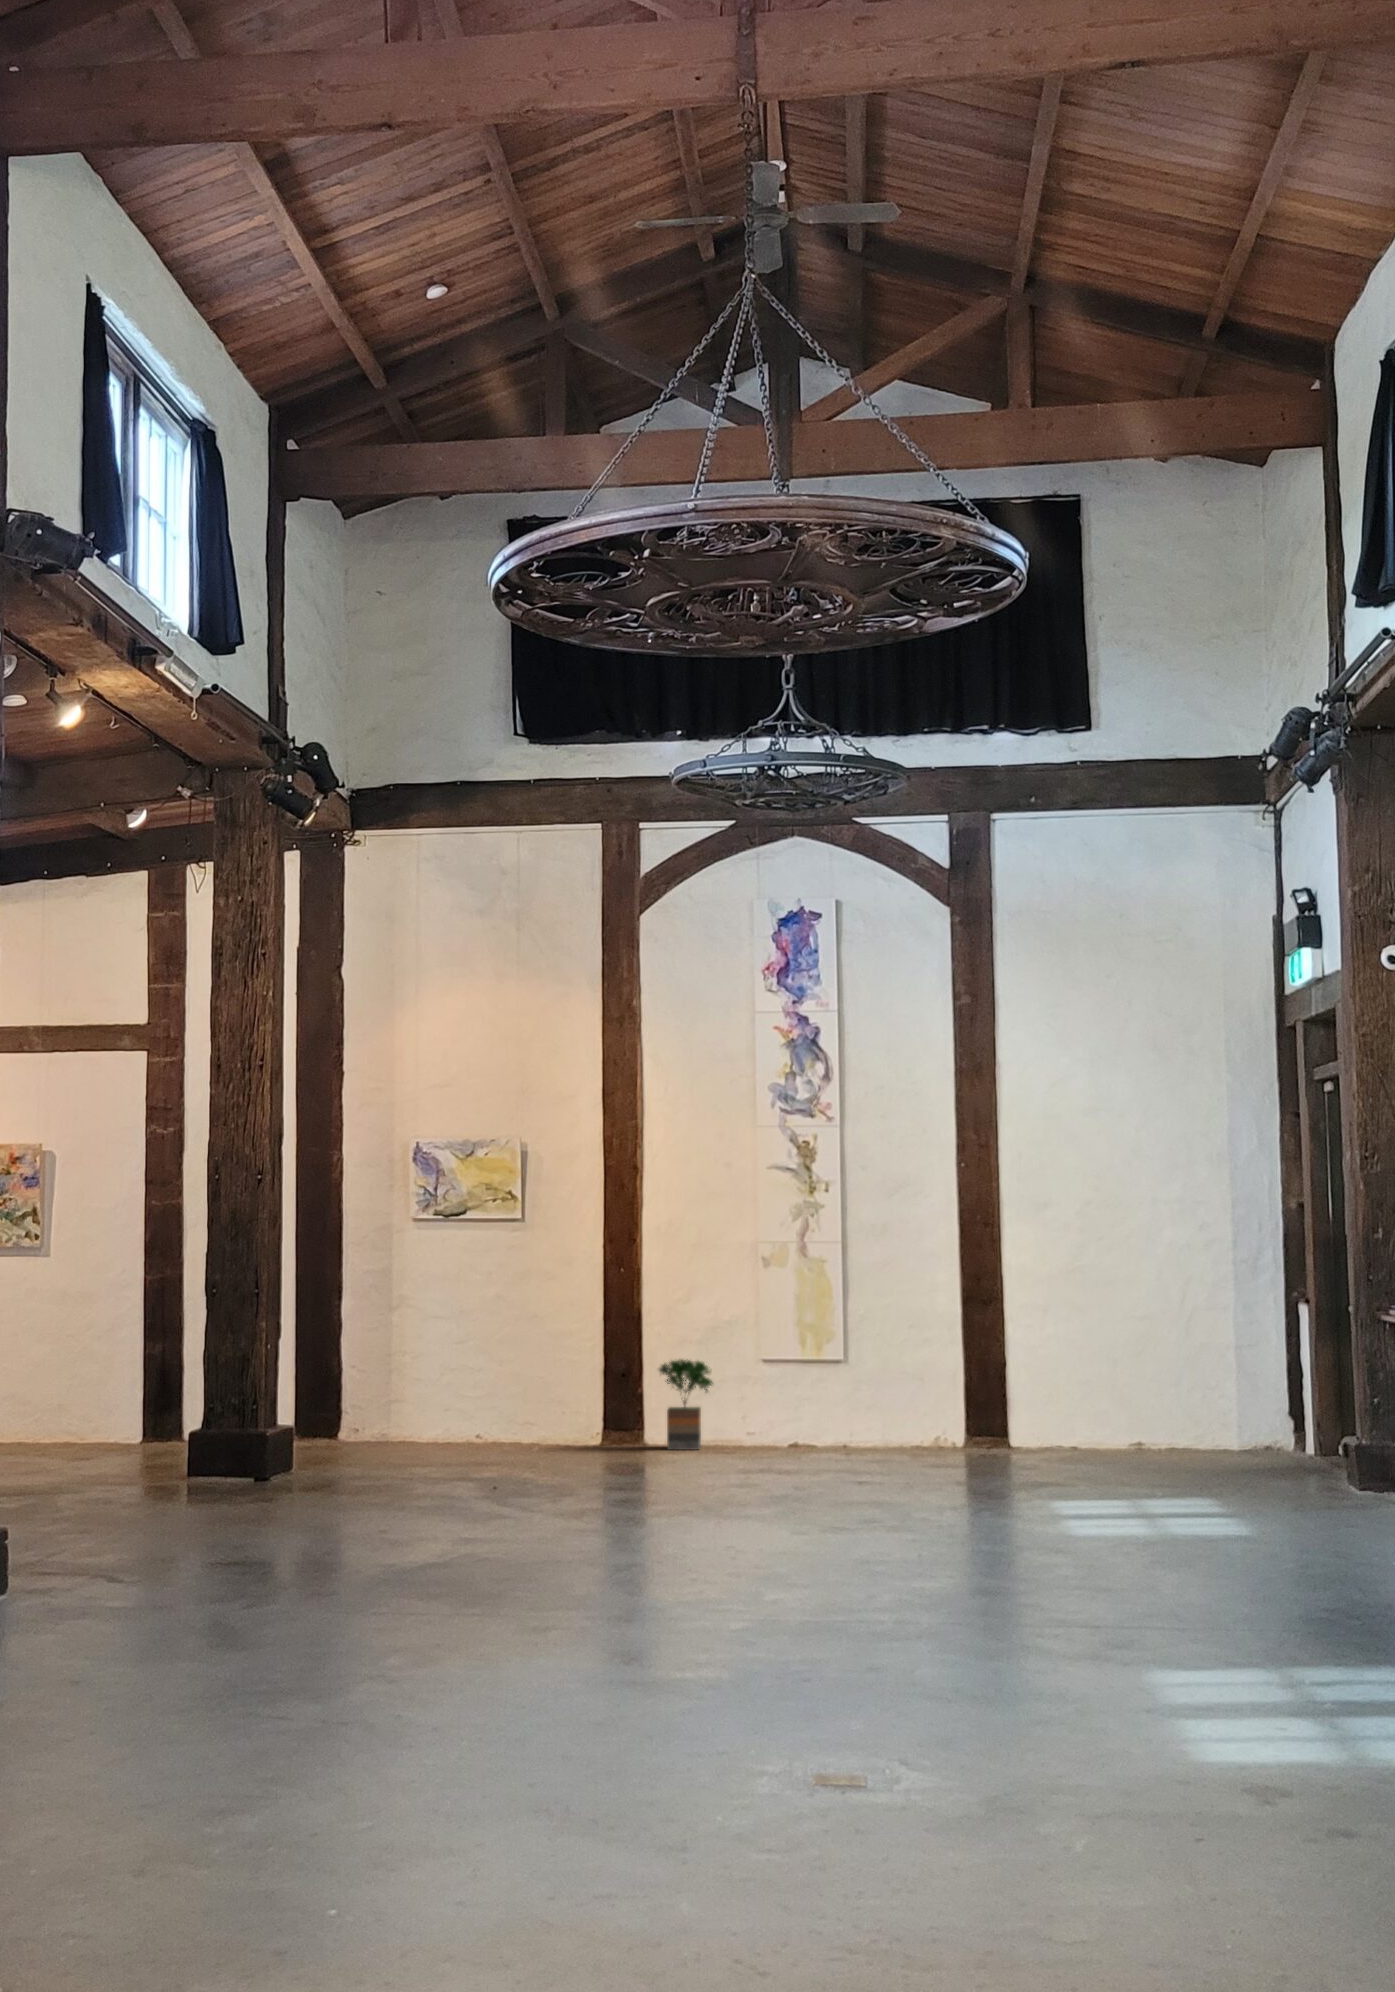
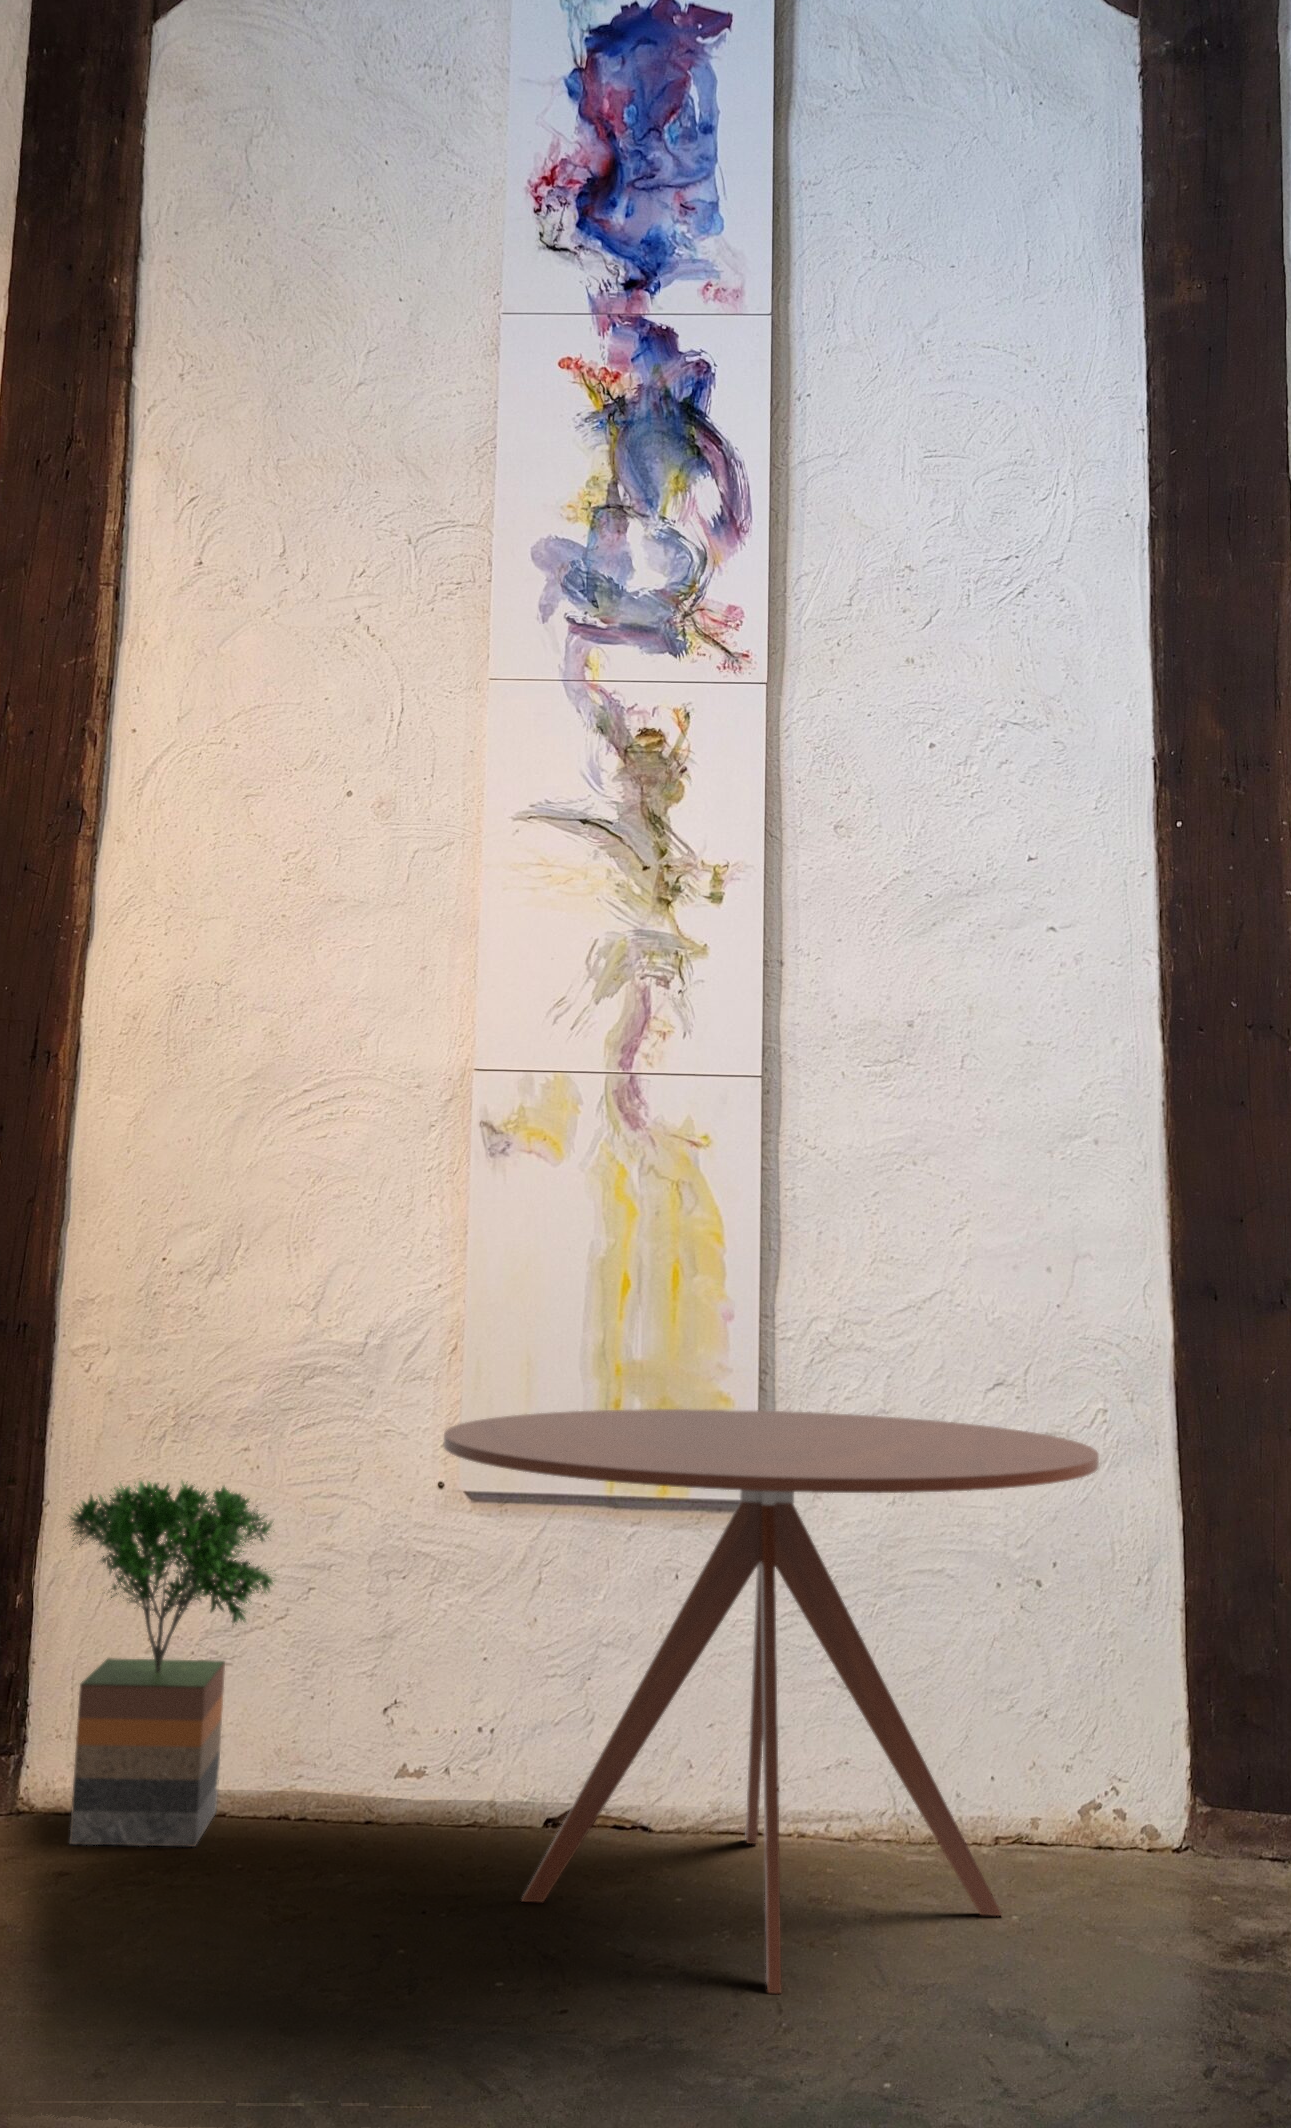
round table: none [758,1336,920,1461] -> present [443,1409,1099,1993]

